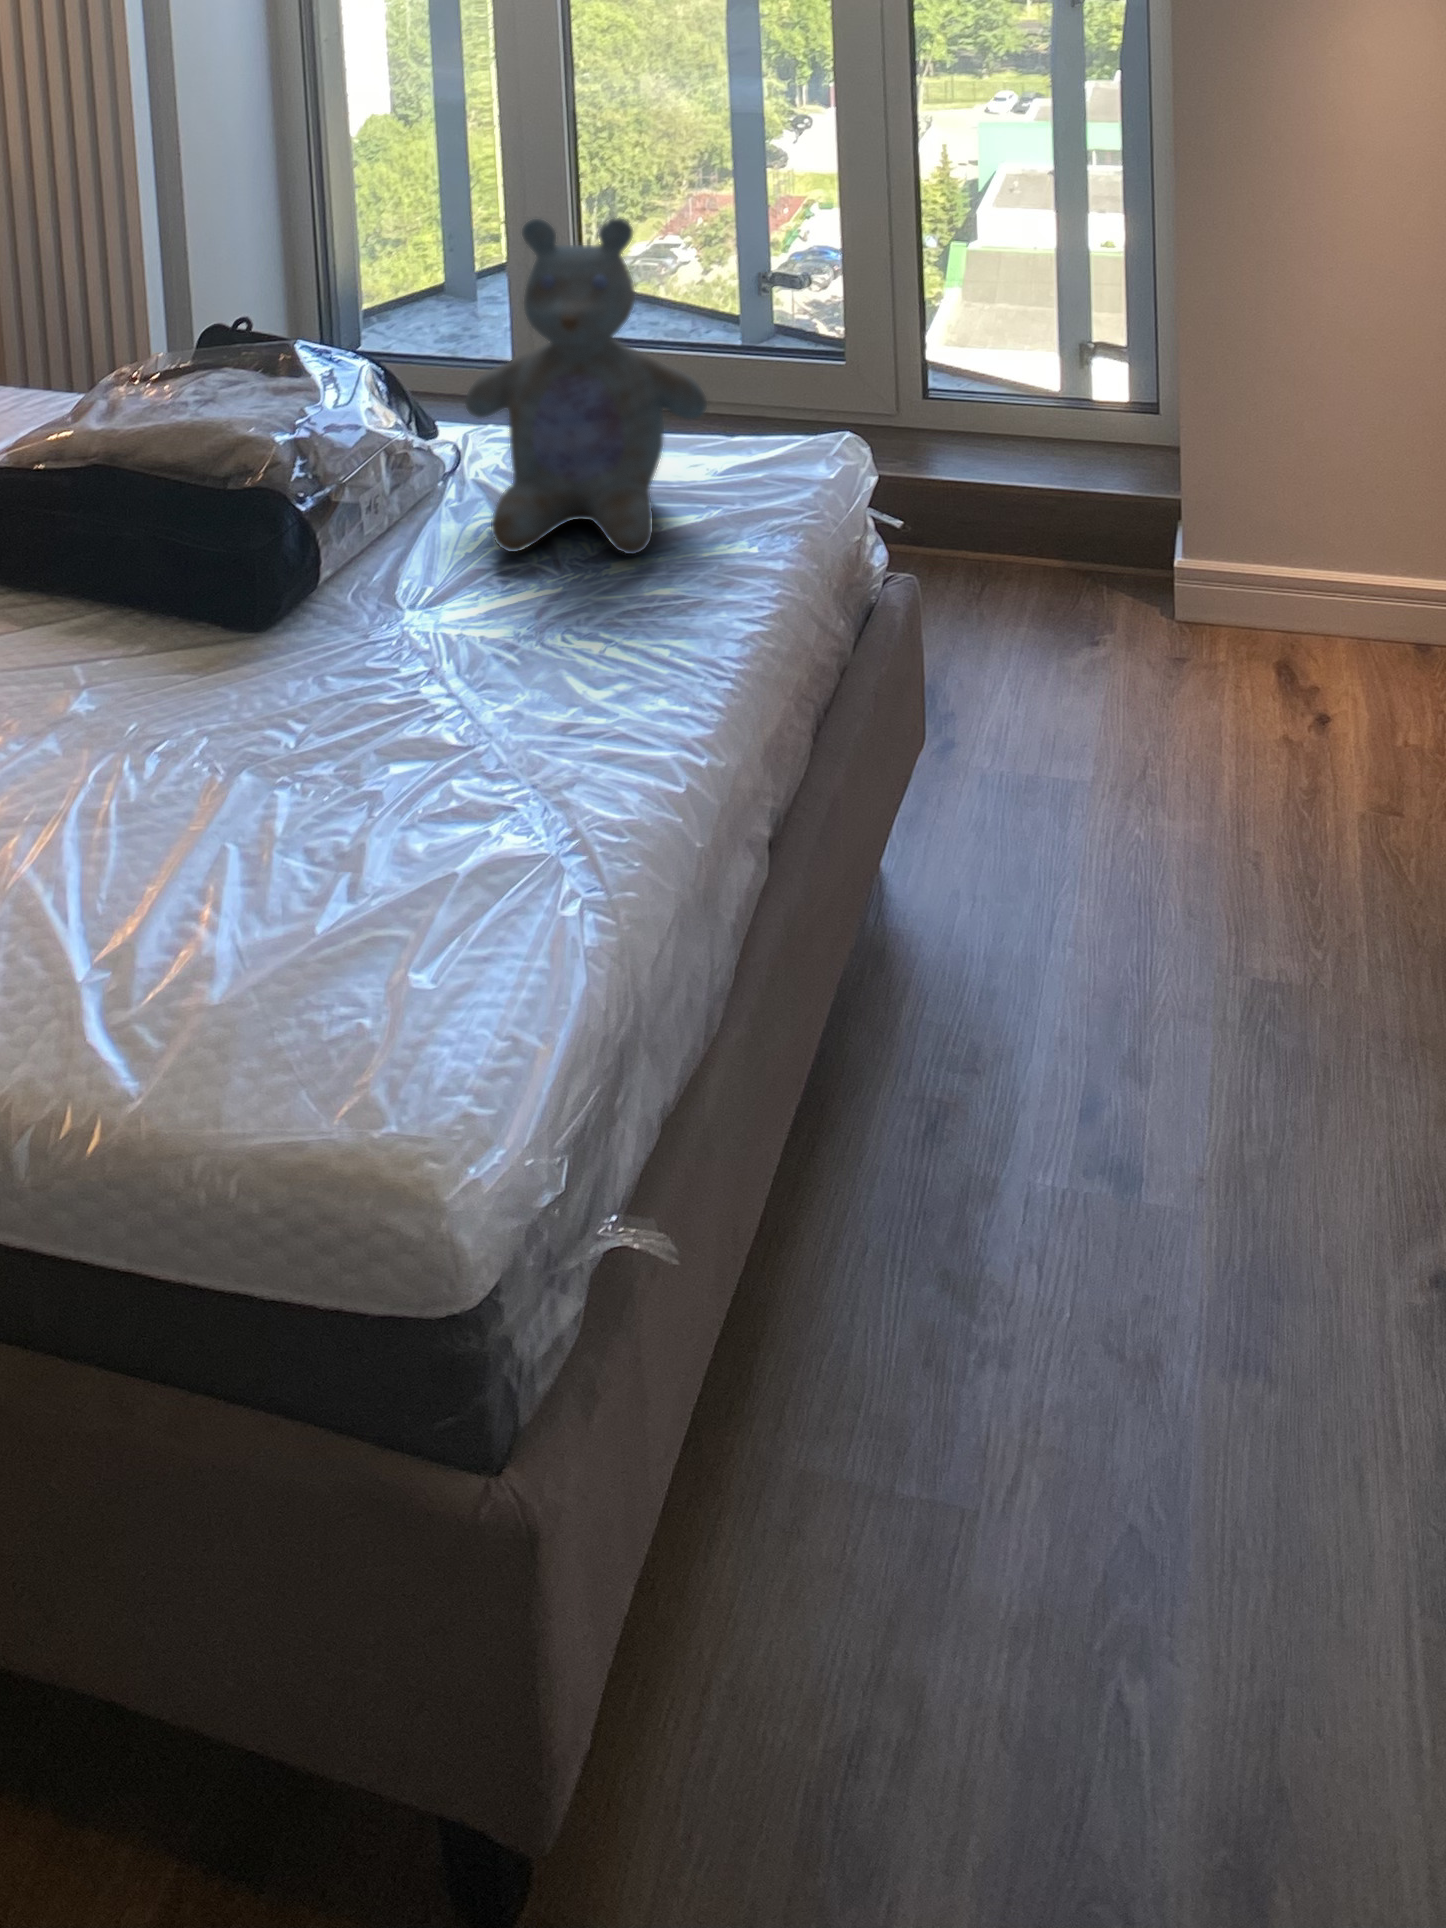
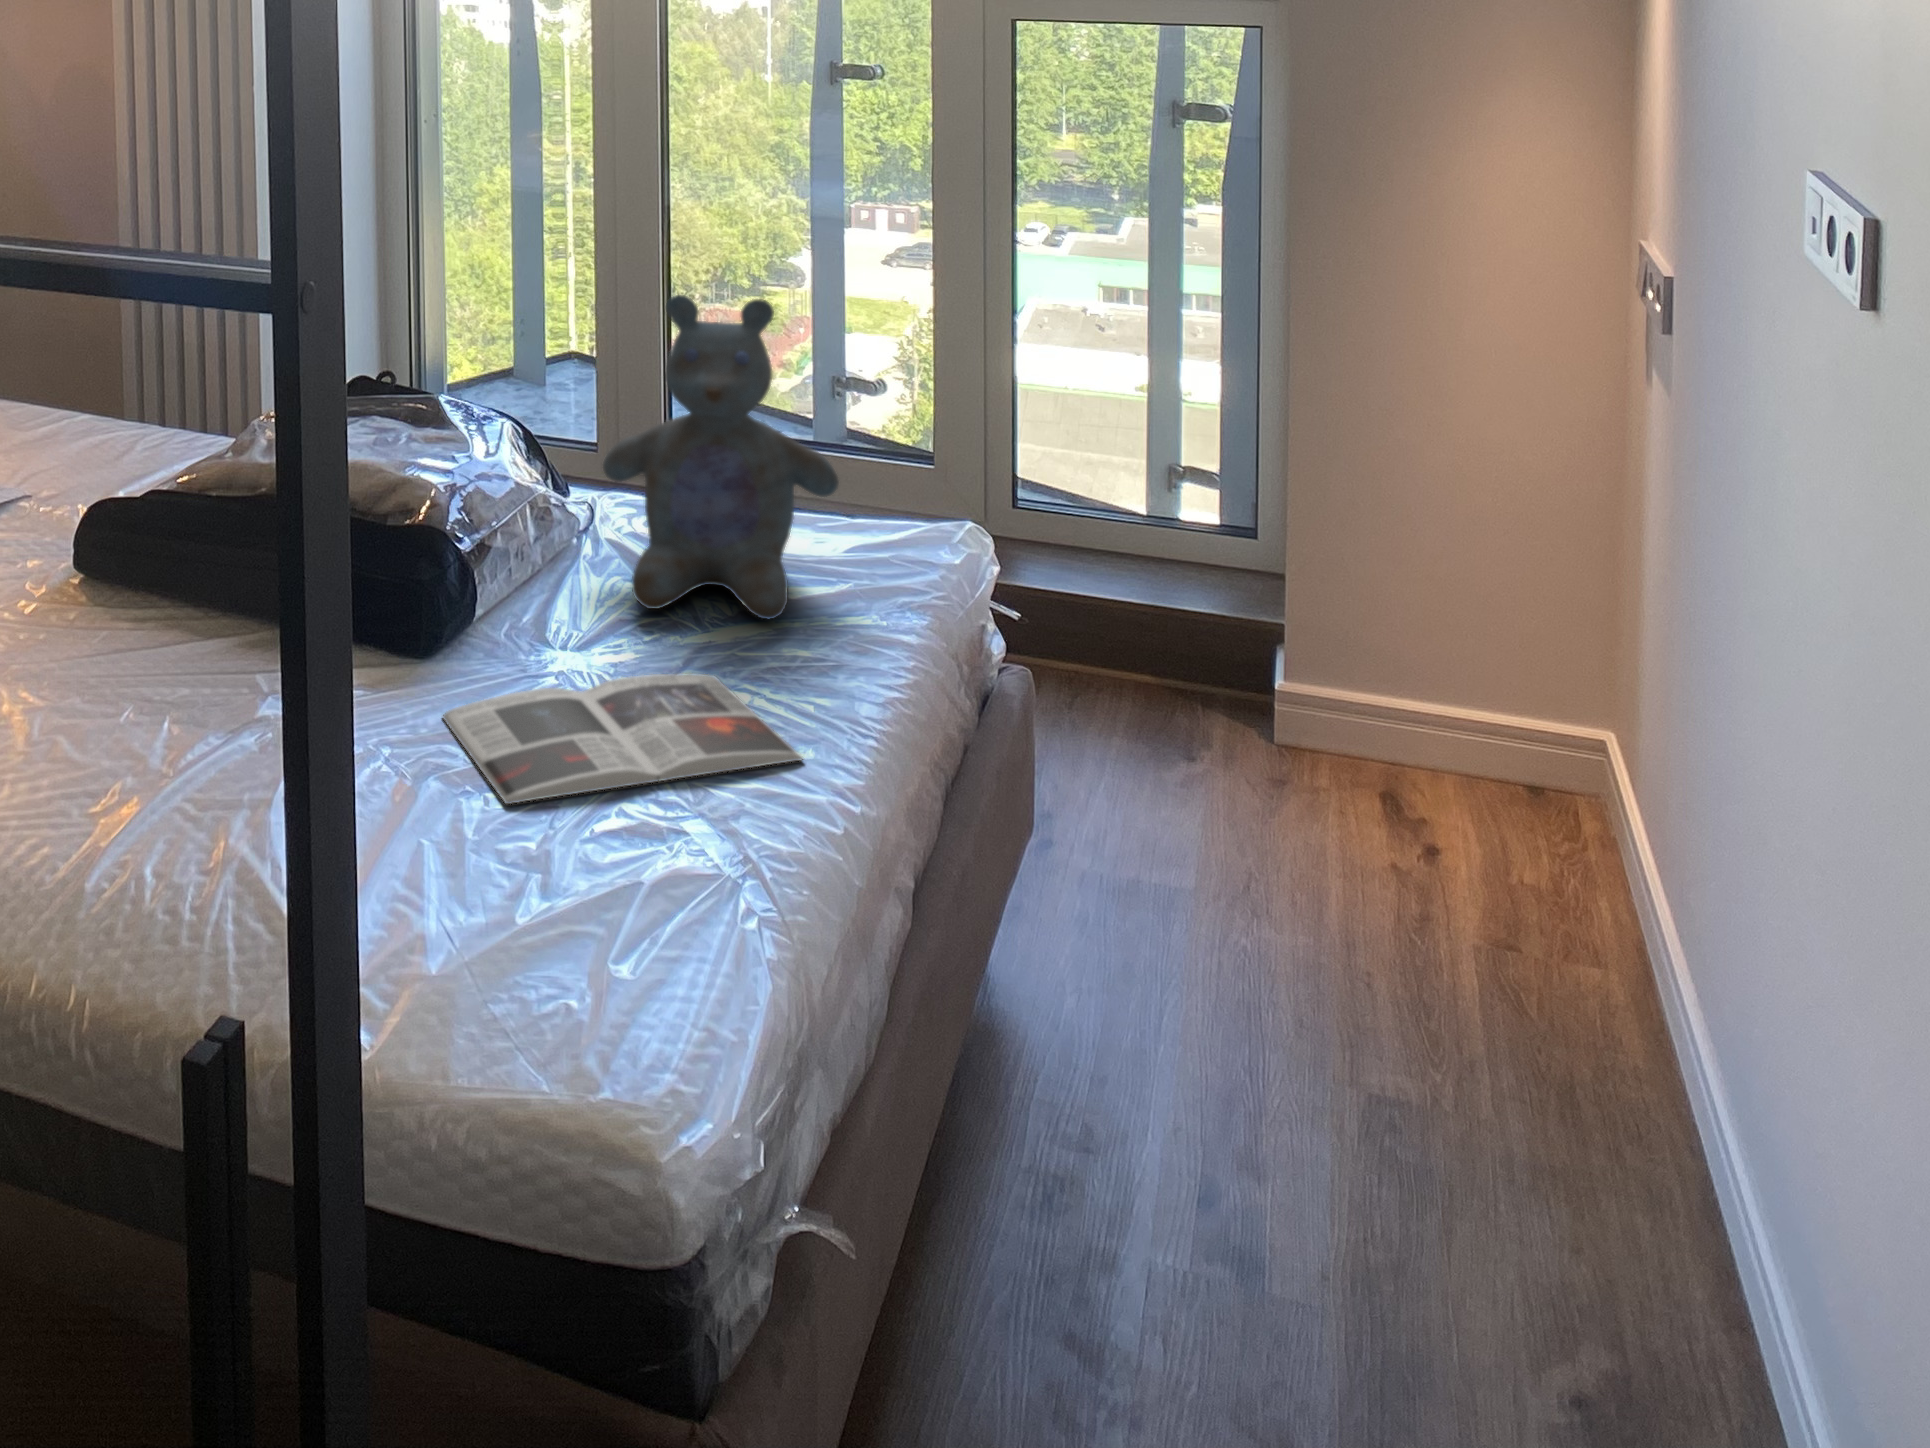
magazine: none [271,622,651,793] -> present [443,673,803,804]

